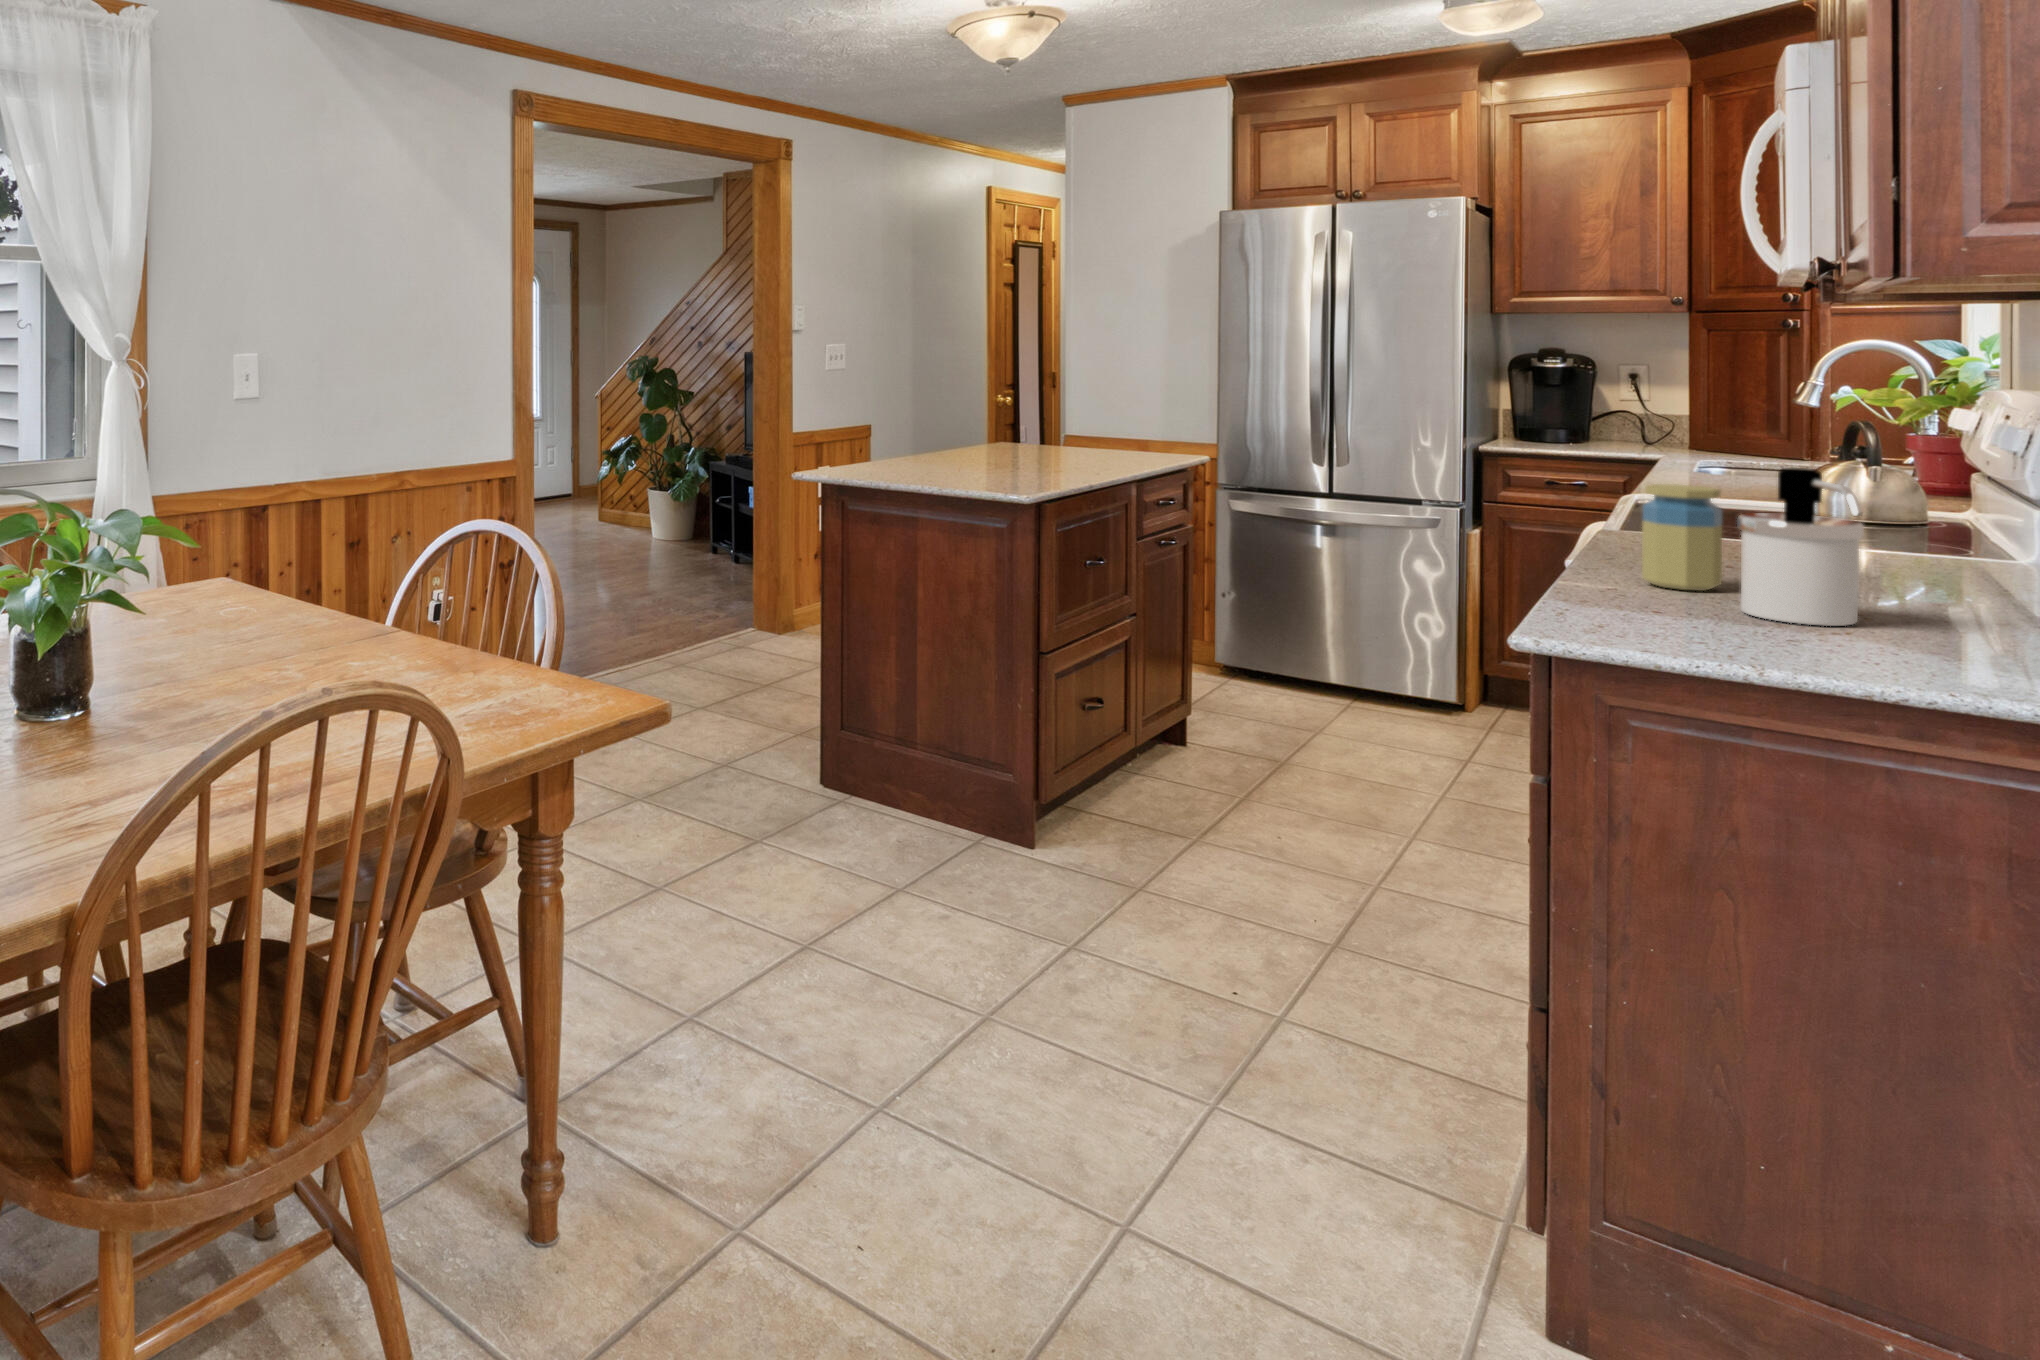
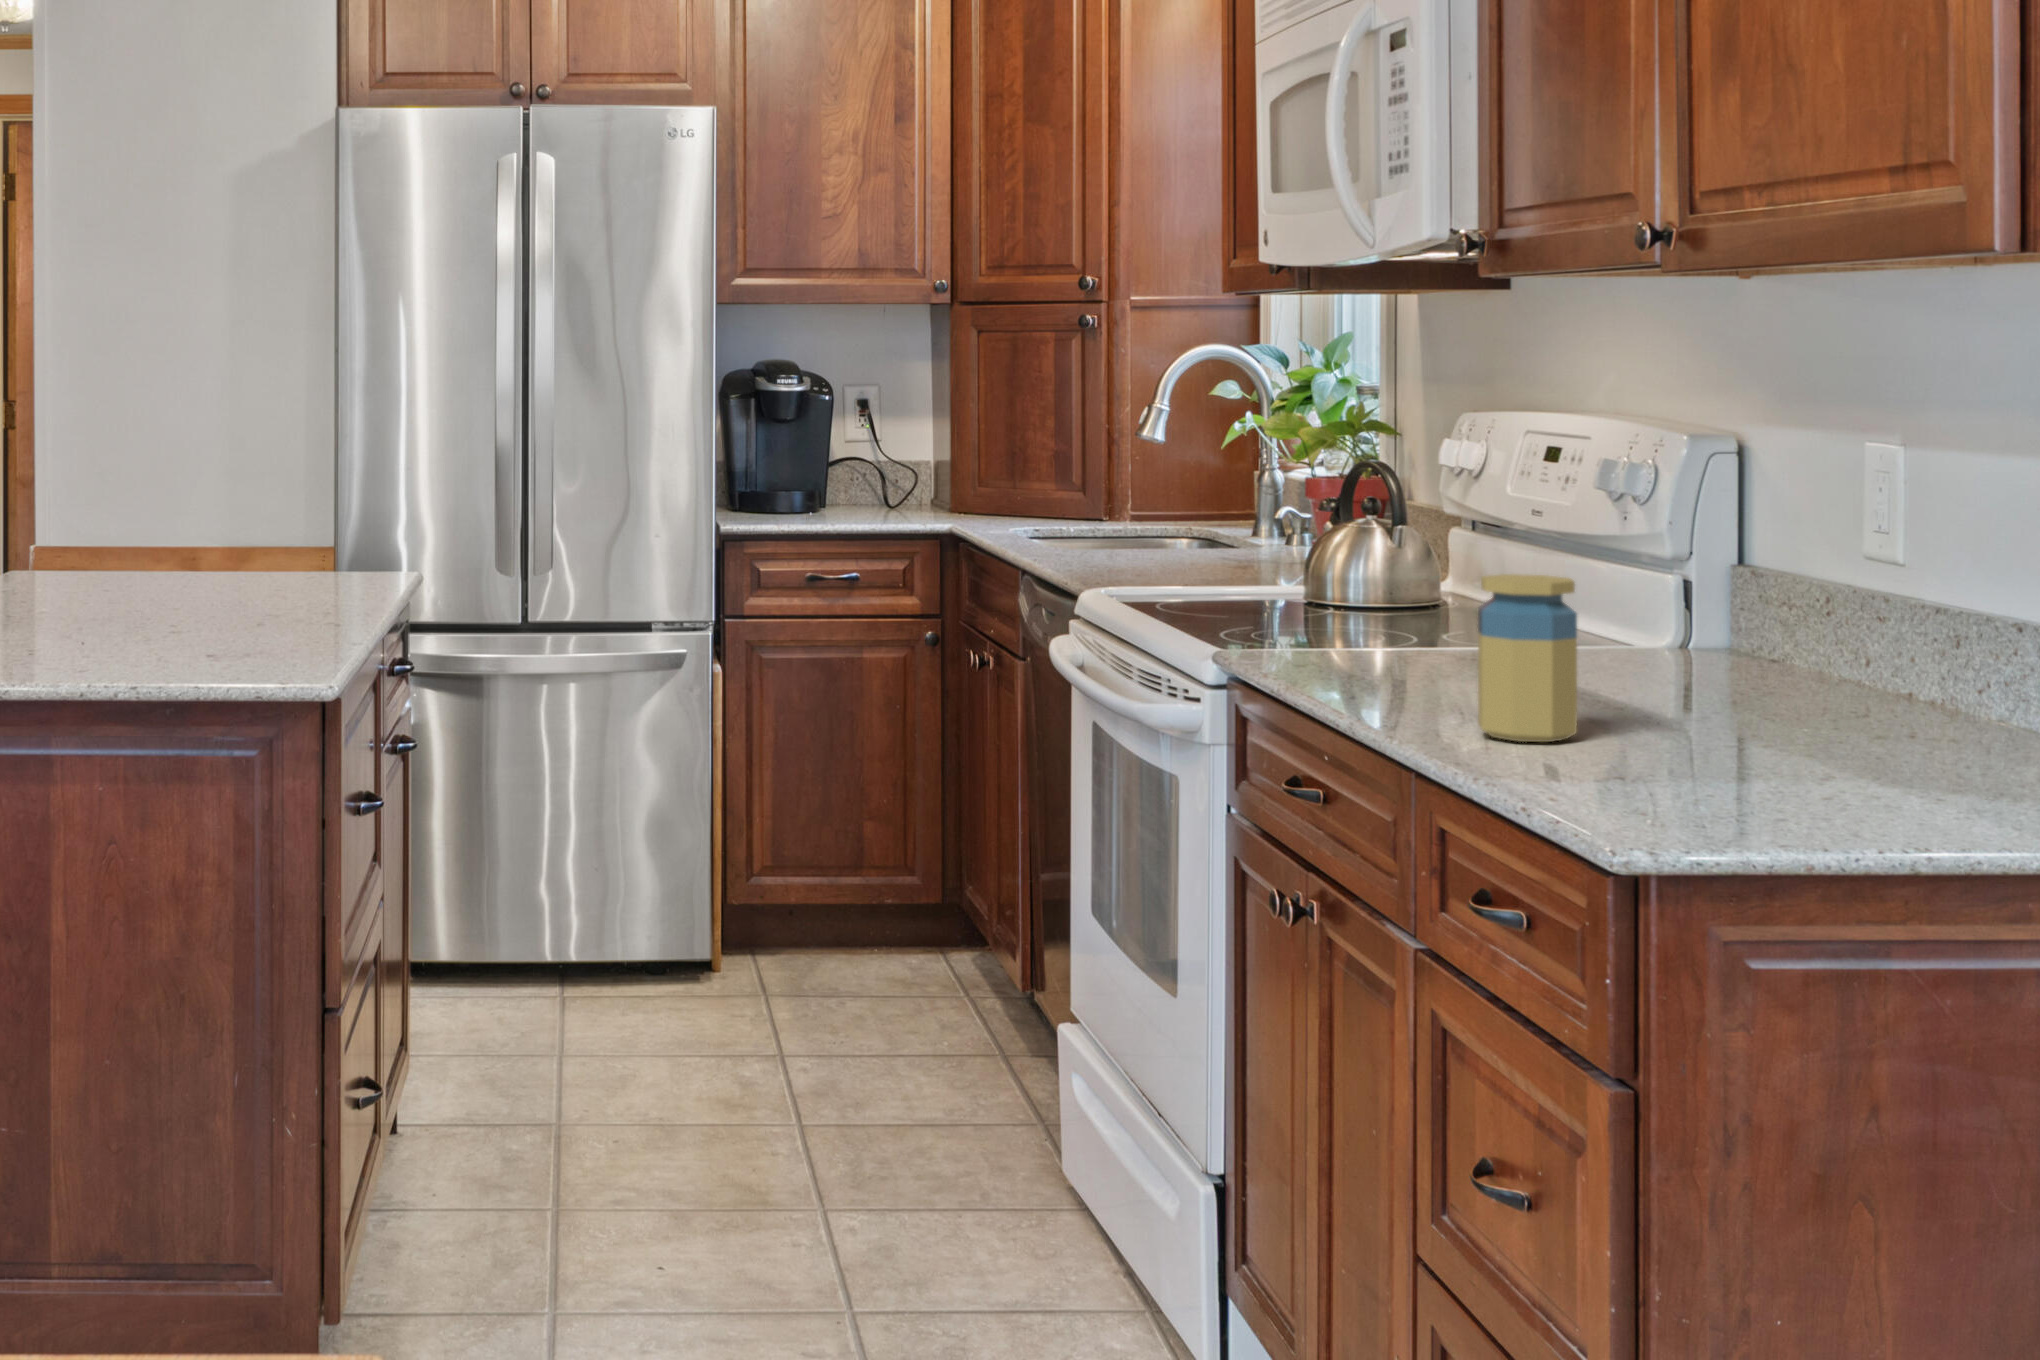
soap dispenser: present [1737,468,1864,626] -> none [1670,538,1876,778]

